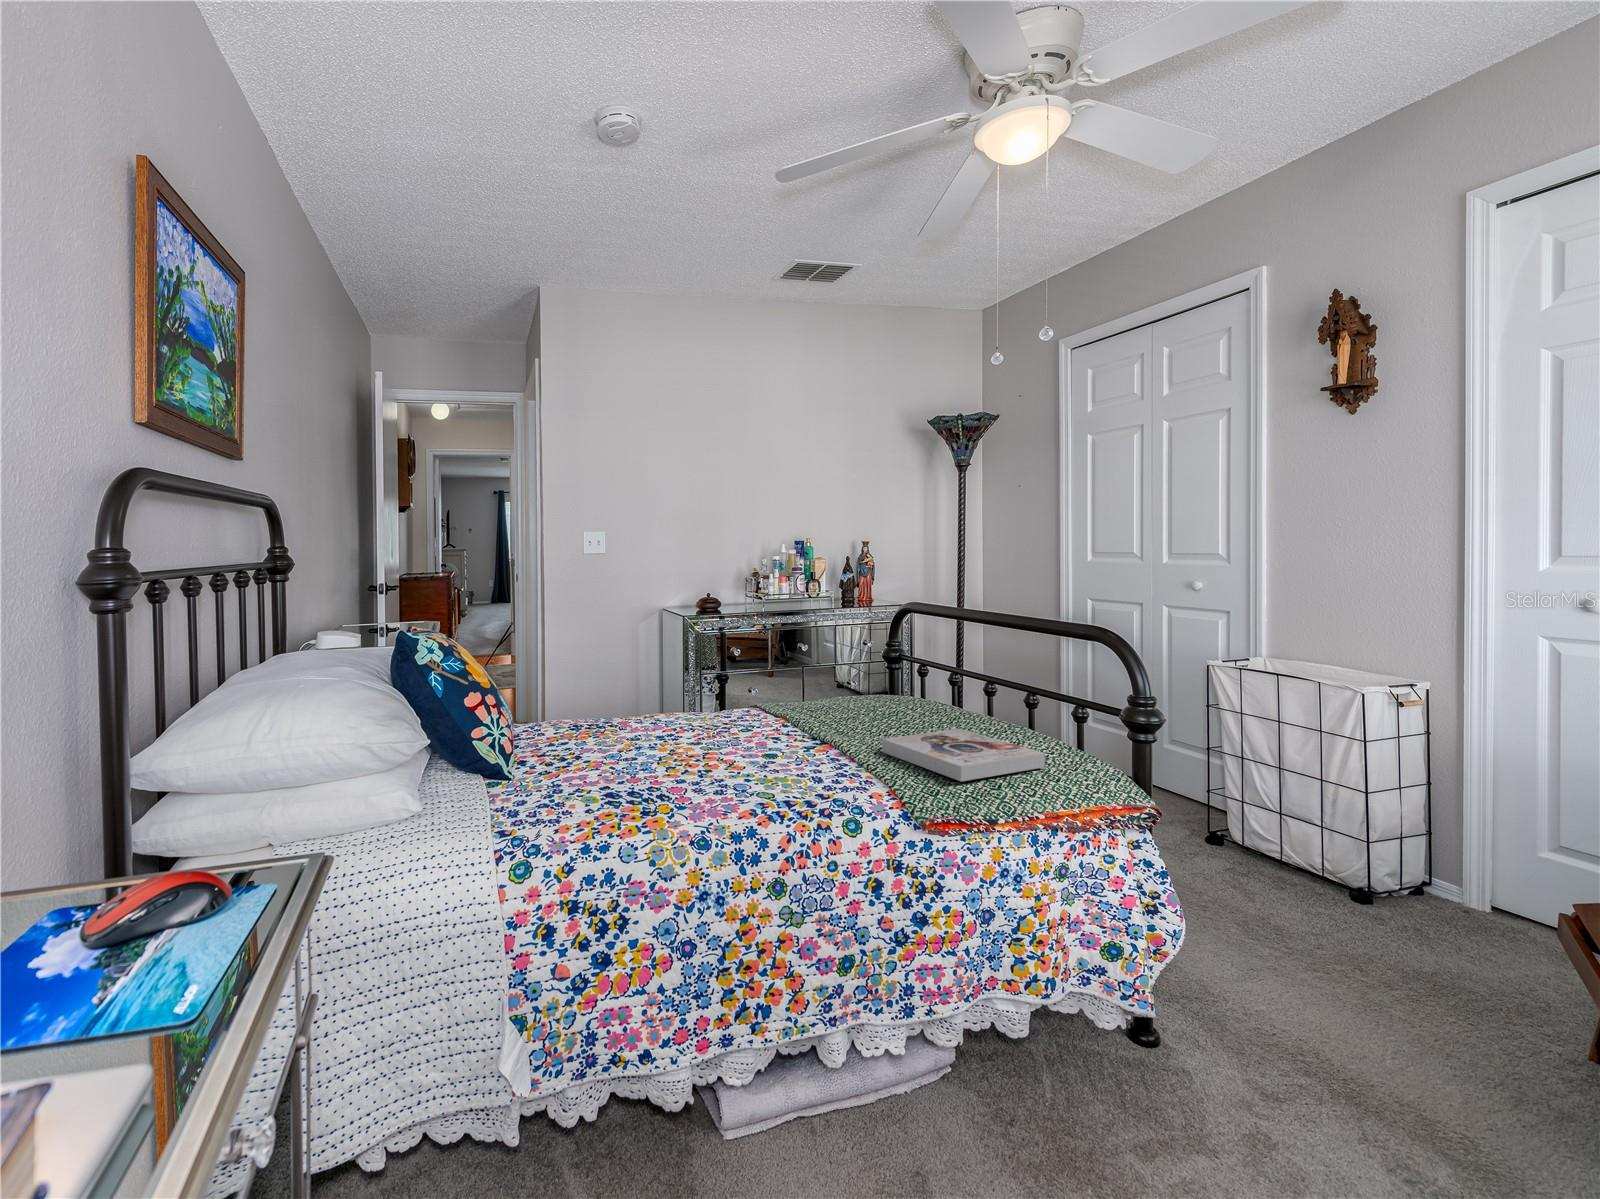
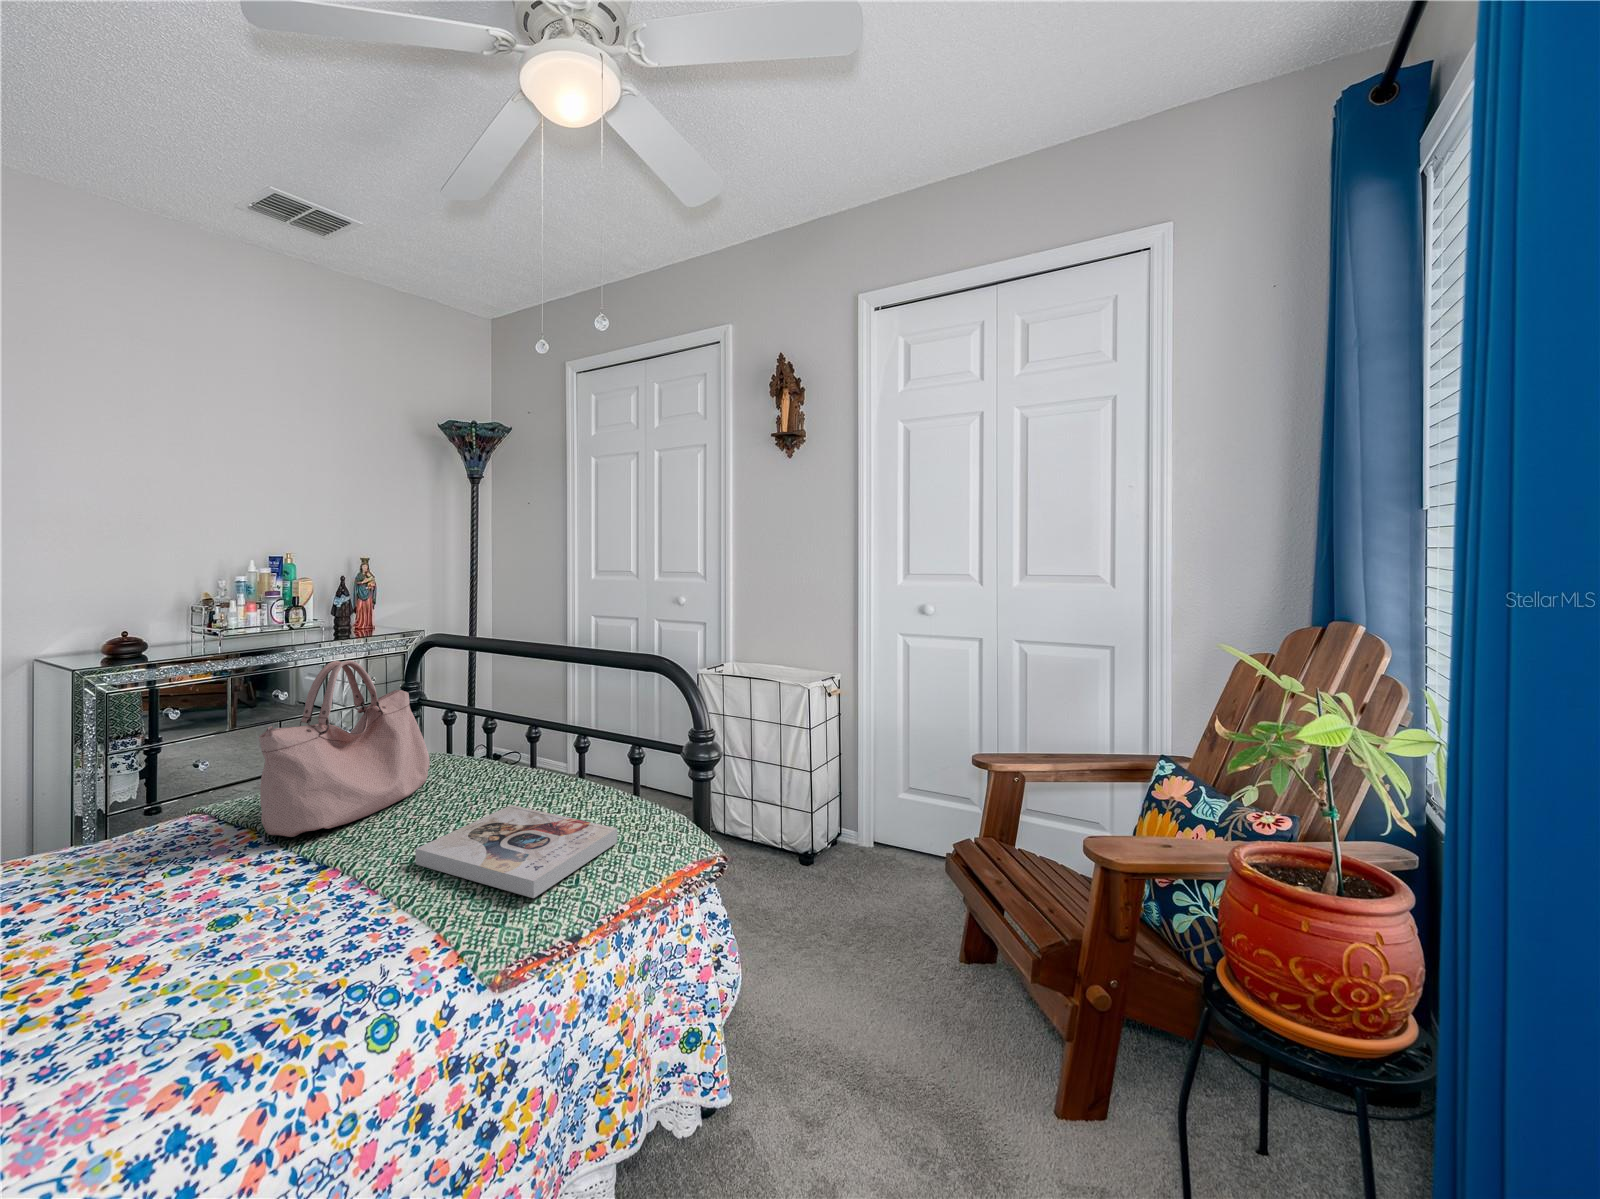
handbag: none [788,595,901,724] -> present [259,660,430,837]

